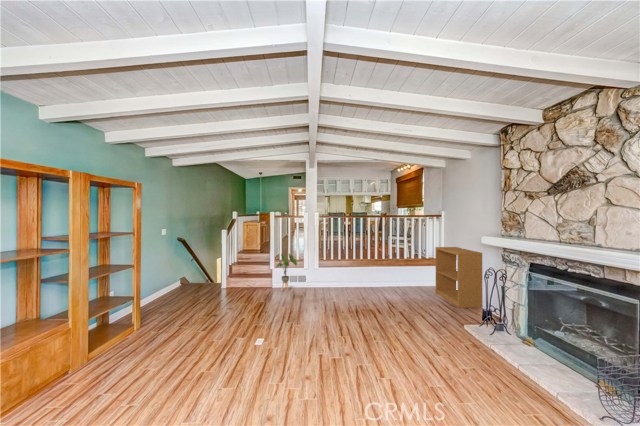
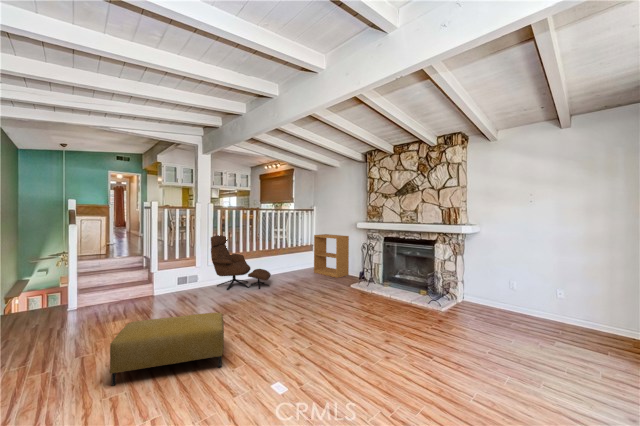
lounge chair: none [314,241,369,301] -> present [211,235,271,290]
house plant: present [276,254,297,290] -> none [168,251,196,297]
ottoman: none [152,311,244,379] -> present [110,313,224,386]

